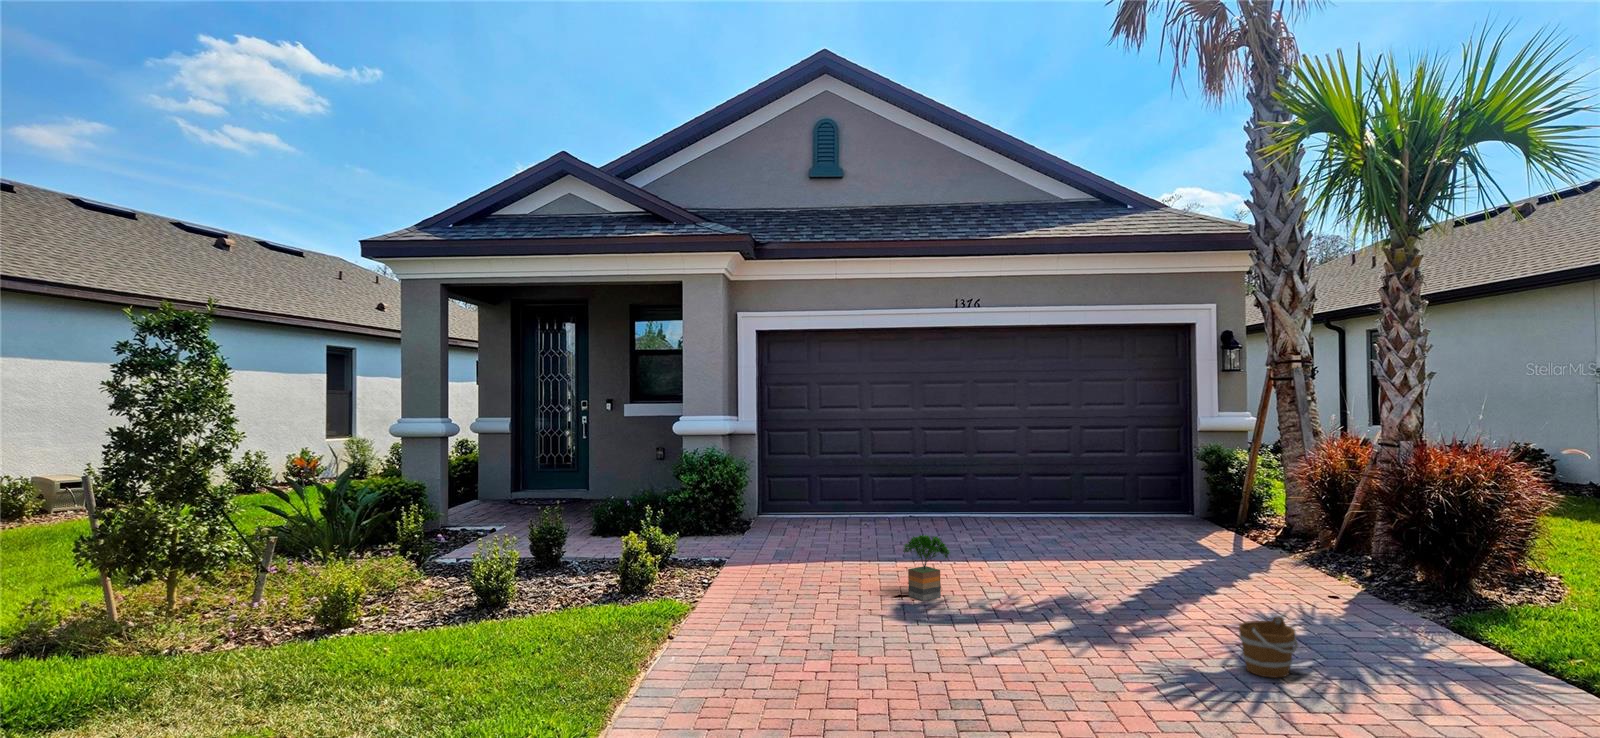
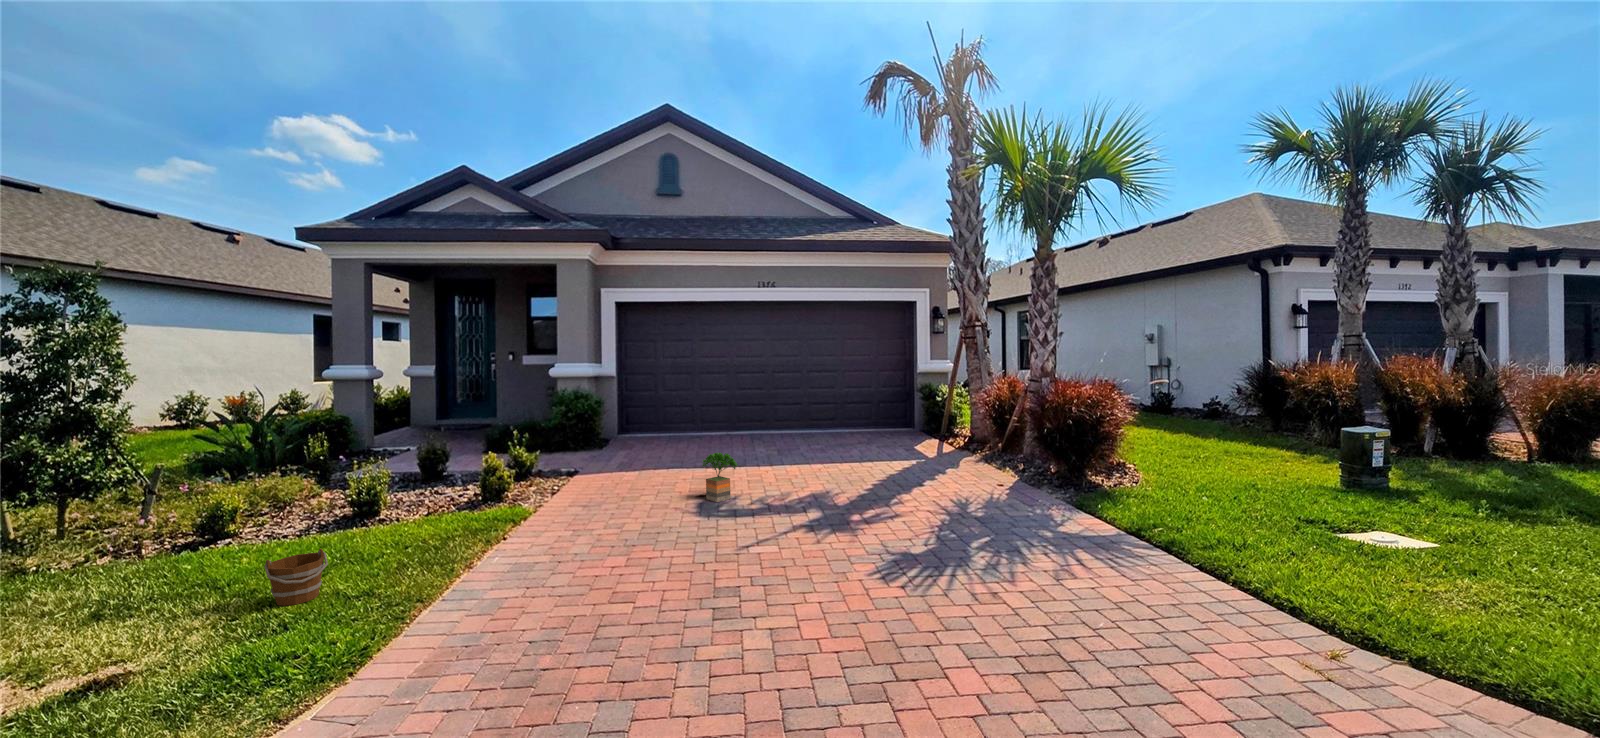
bucket: present [1239,617,1298,678] -> present [264,549,328,606]

